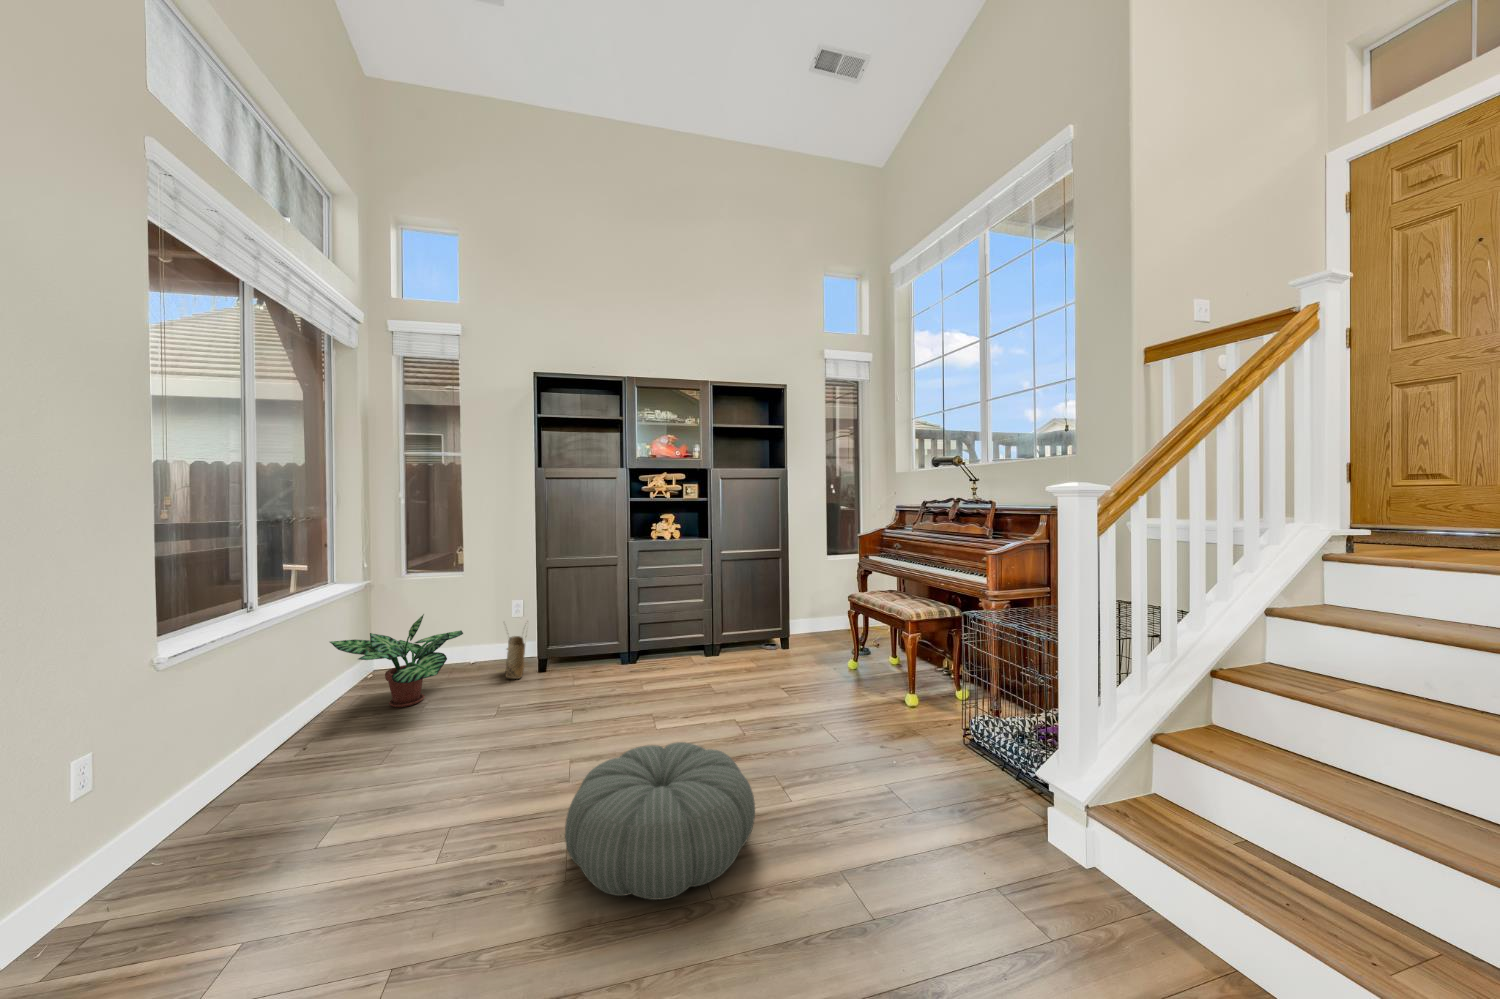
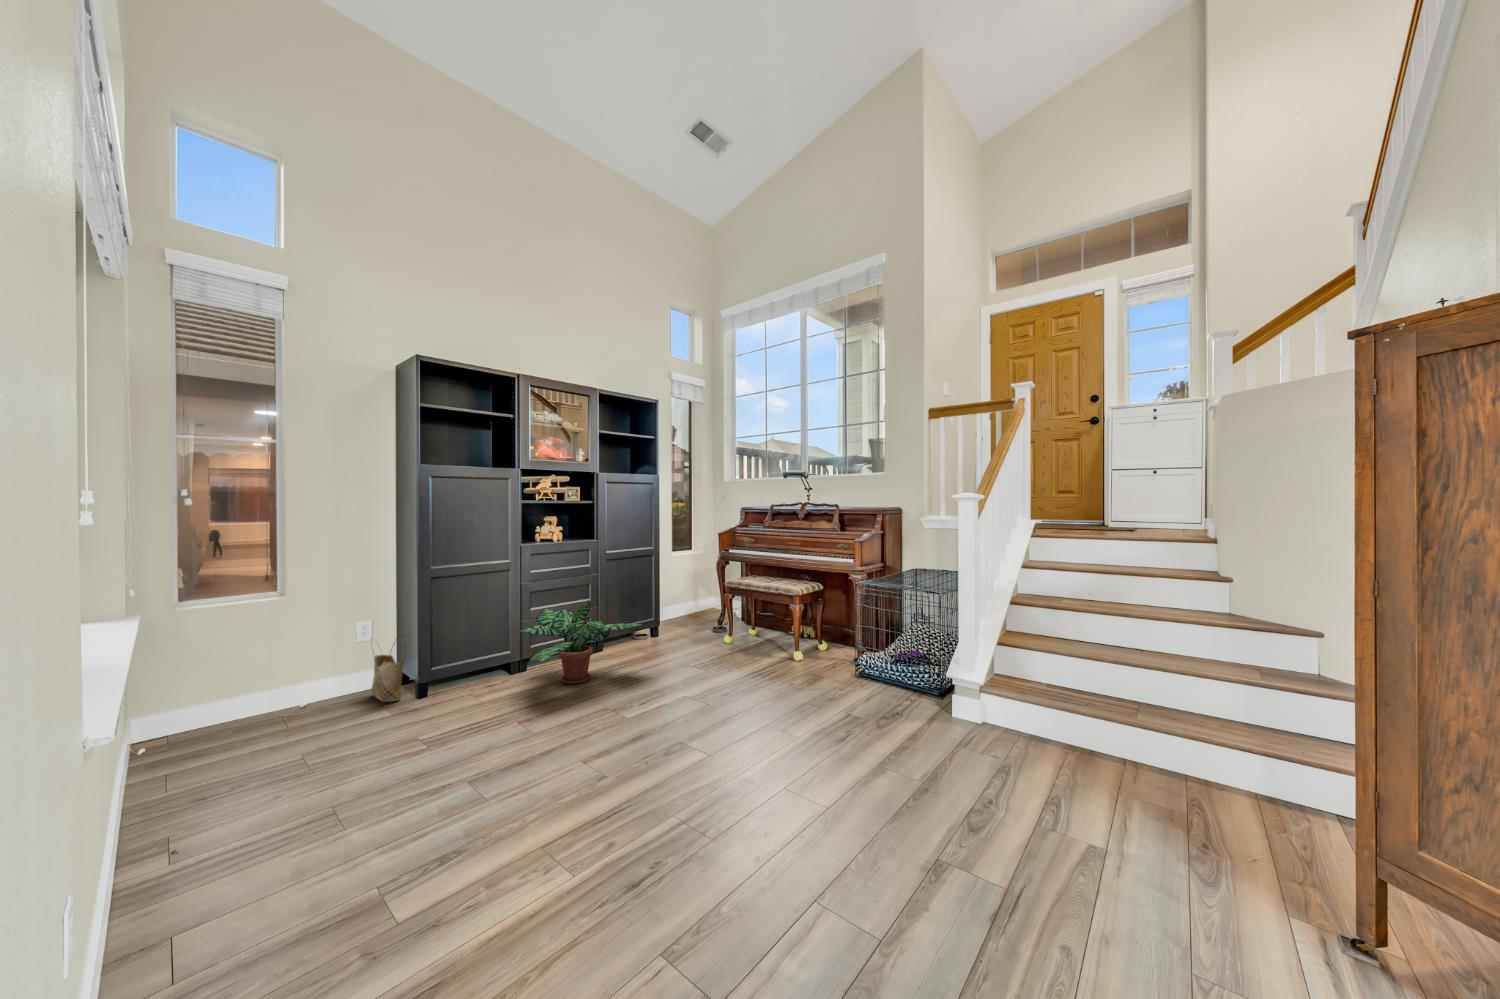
potted plant: present [330,614,463,707] -> present [519,601,640,684]
pouf: present [565,742,755,900] -> none [655,698,807,811]

